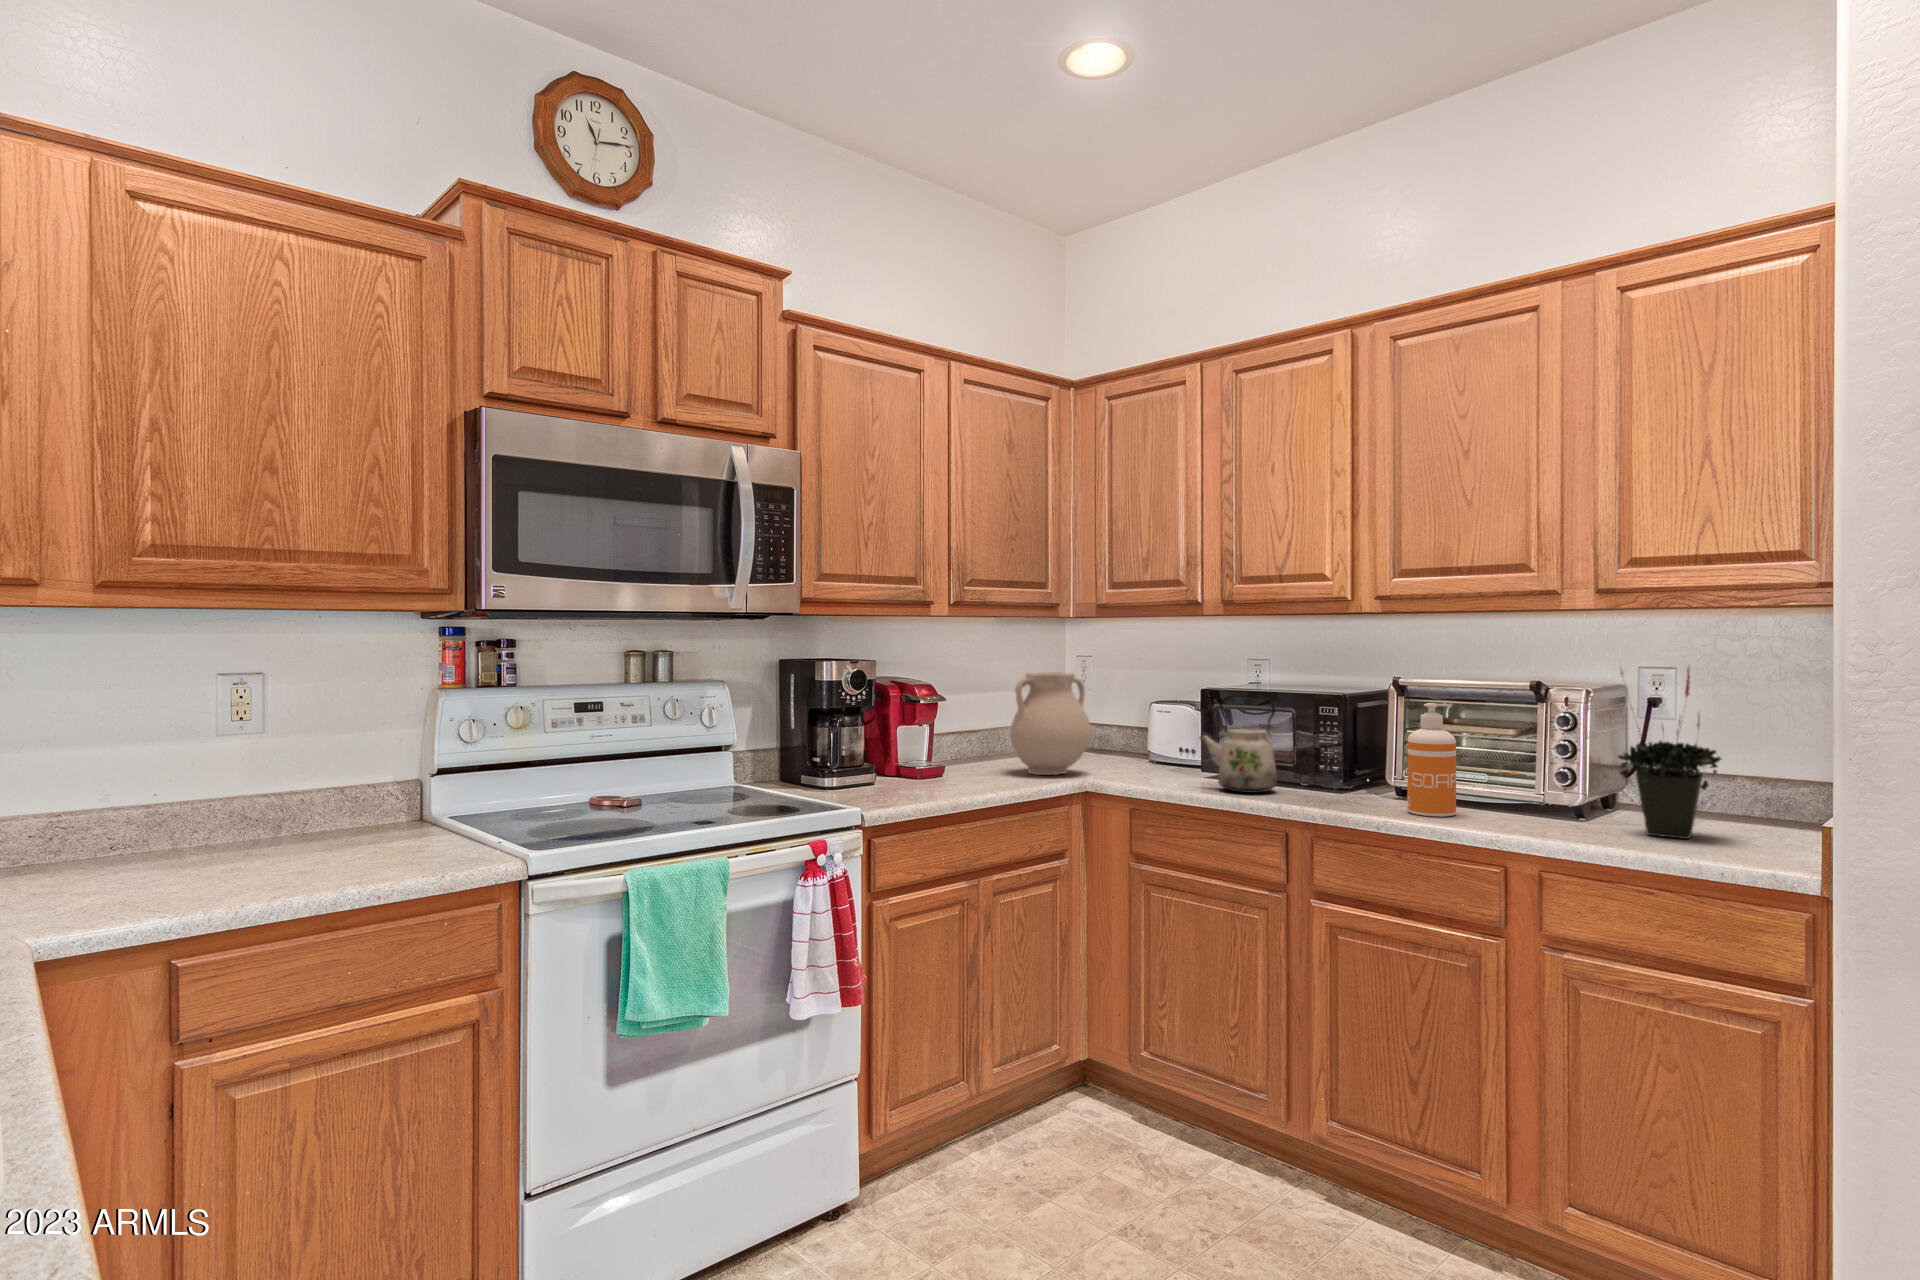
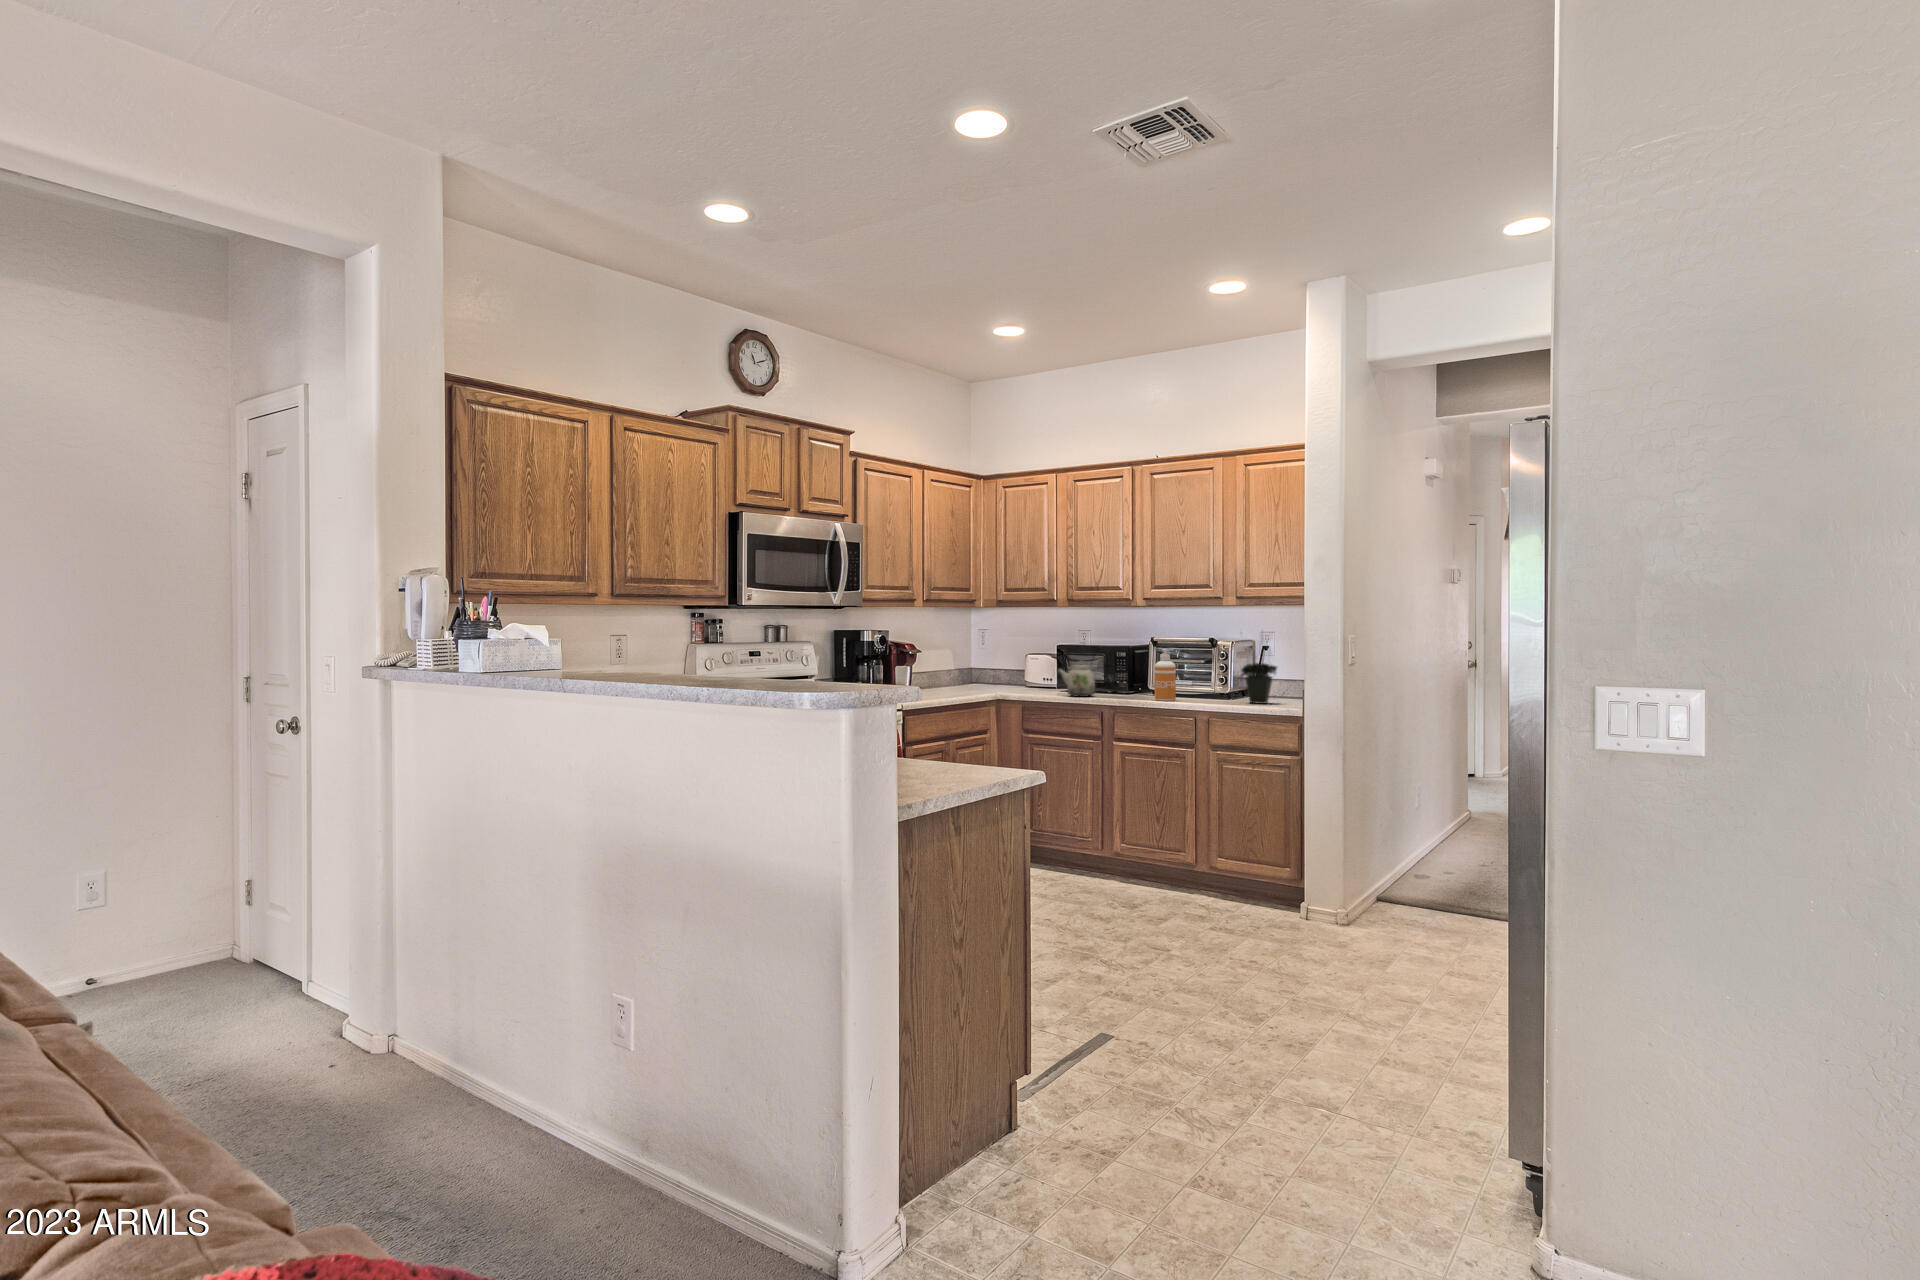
vase: present [1010,672,1092,775] -> none [955,638,999,693]

